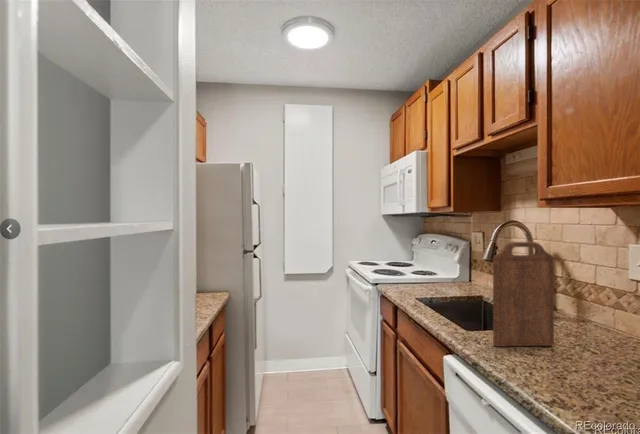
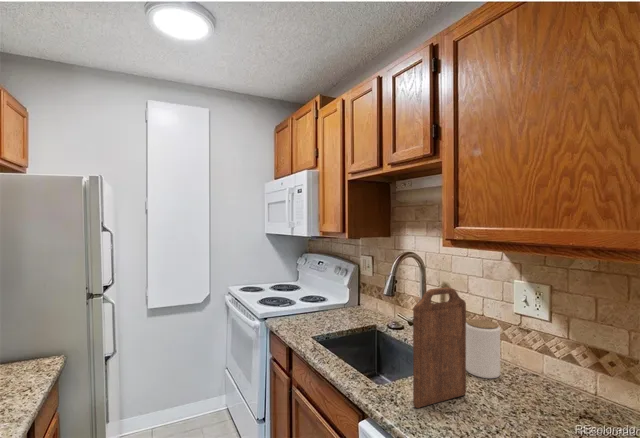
jar: none [566,283,606,341] -> present [466,319,500,378]

